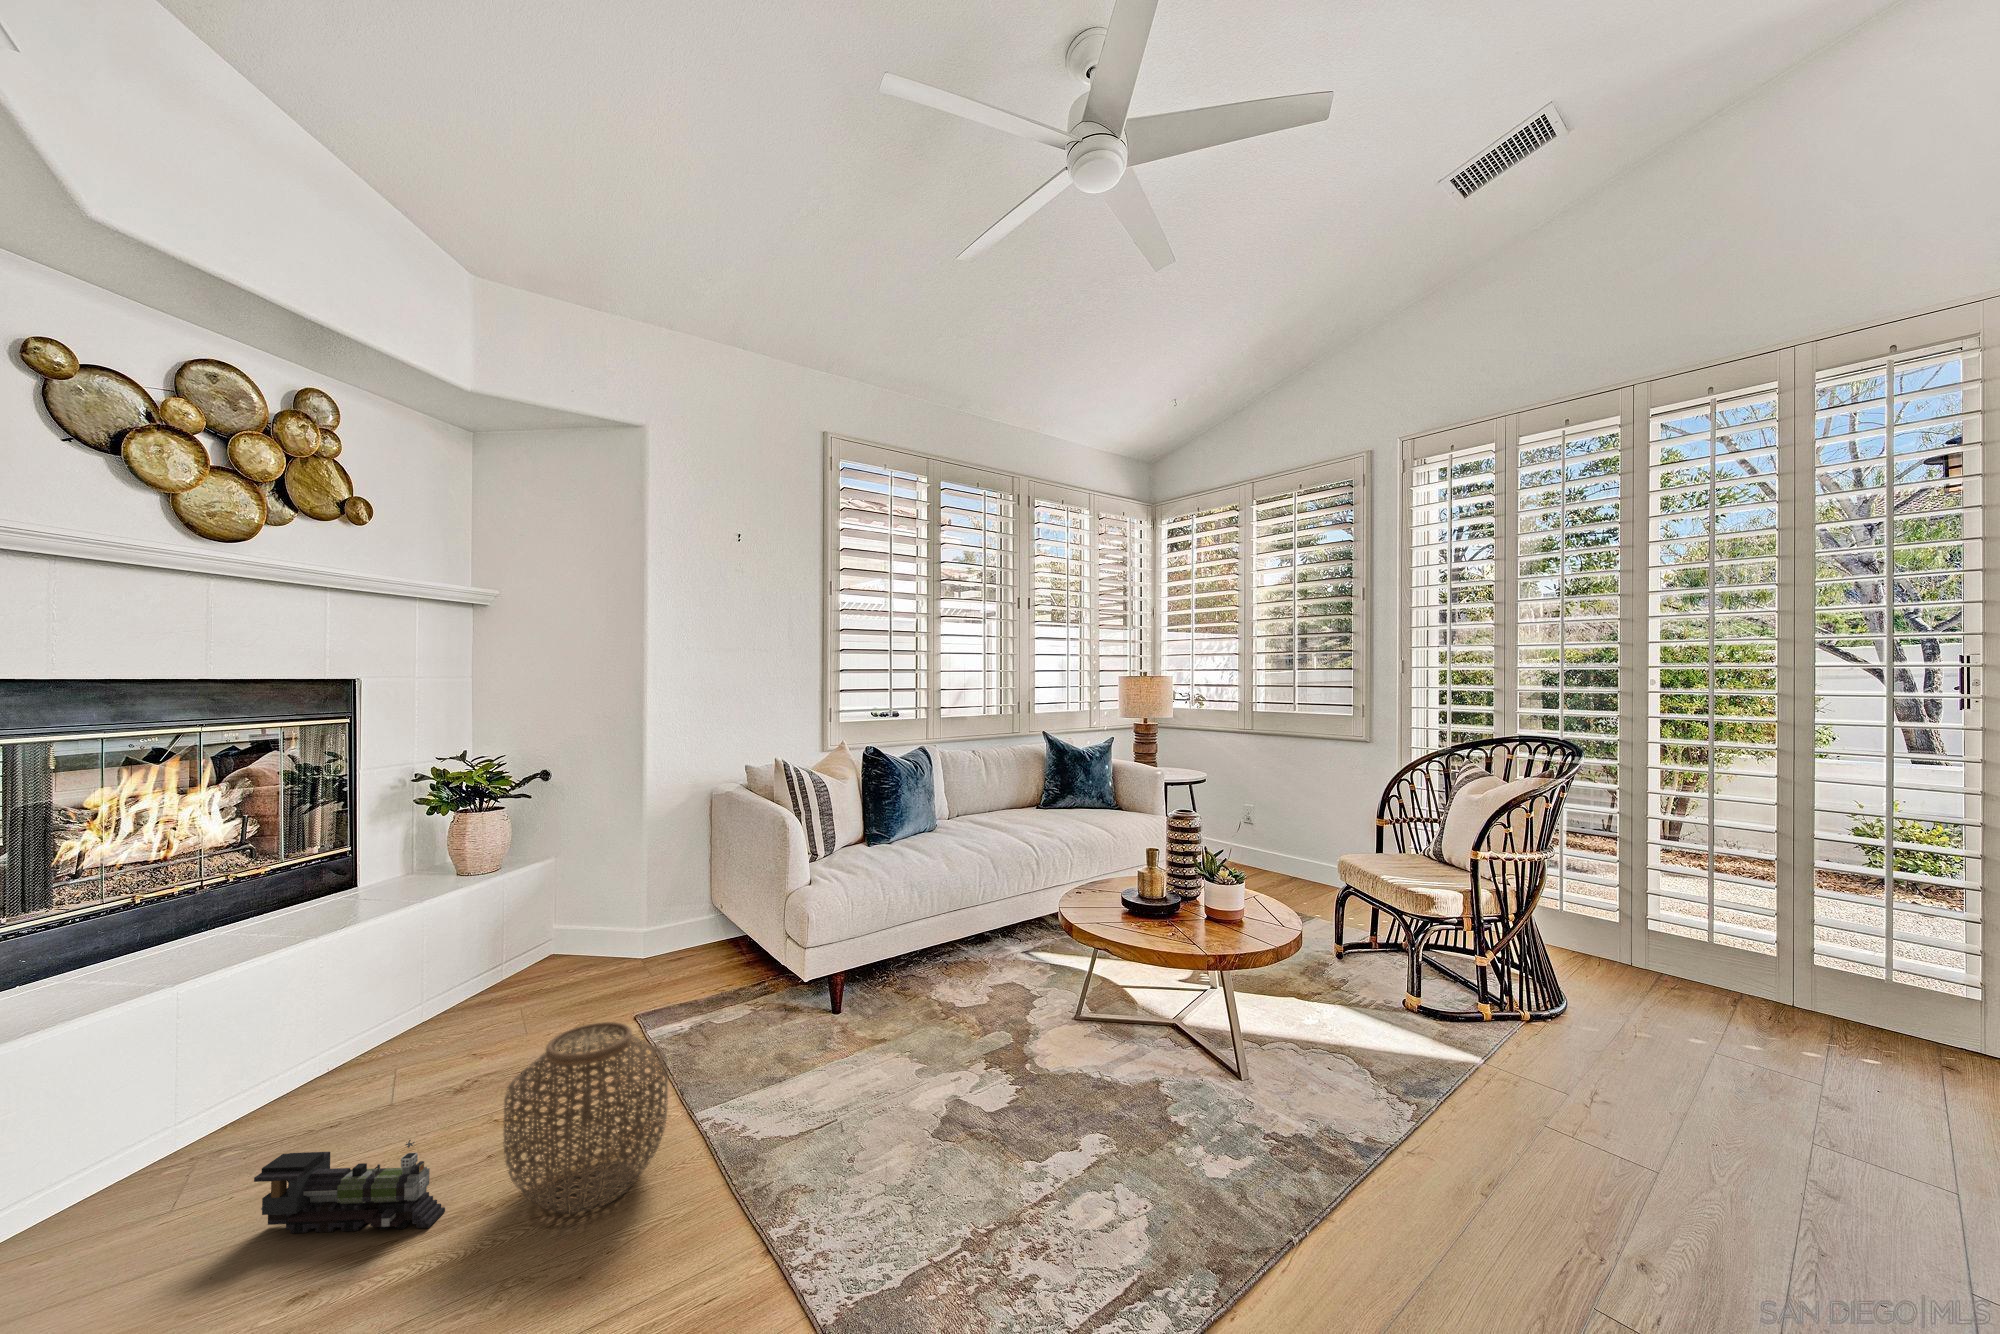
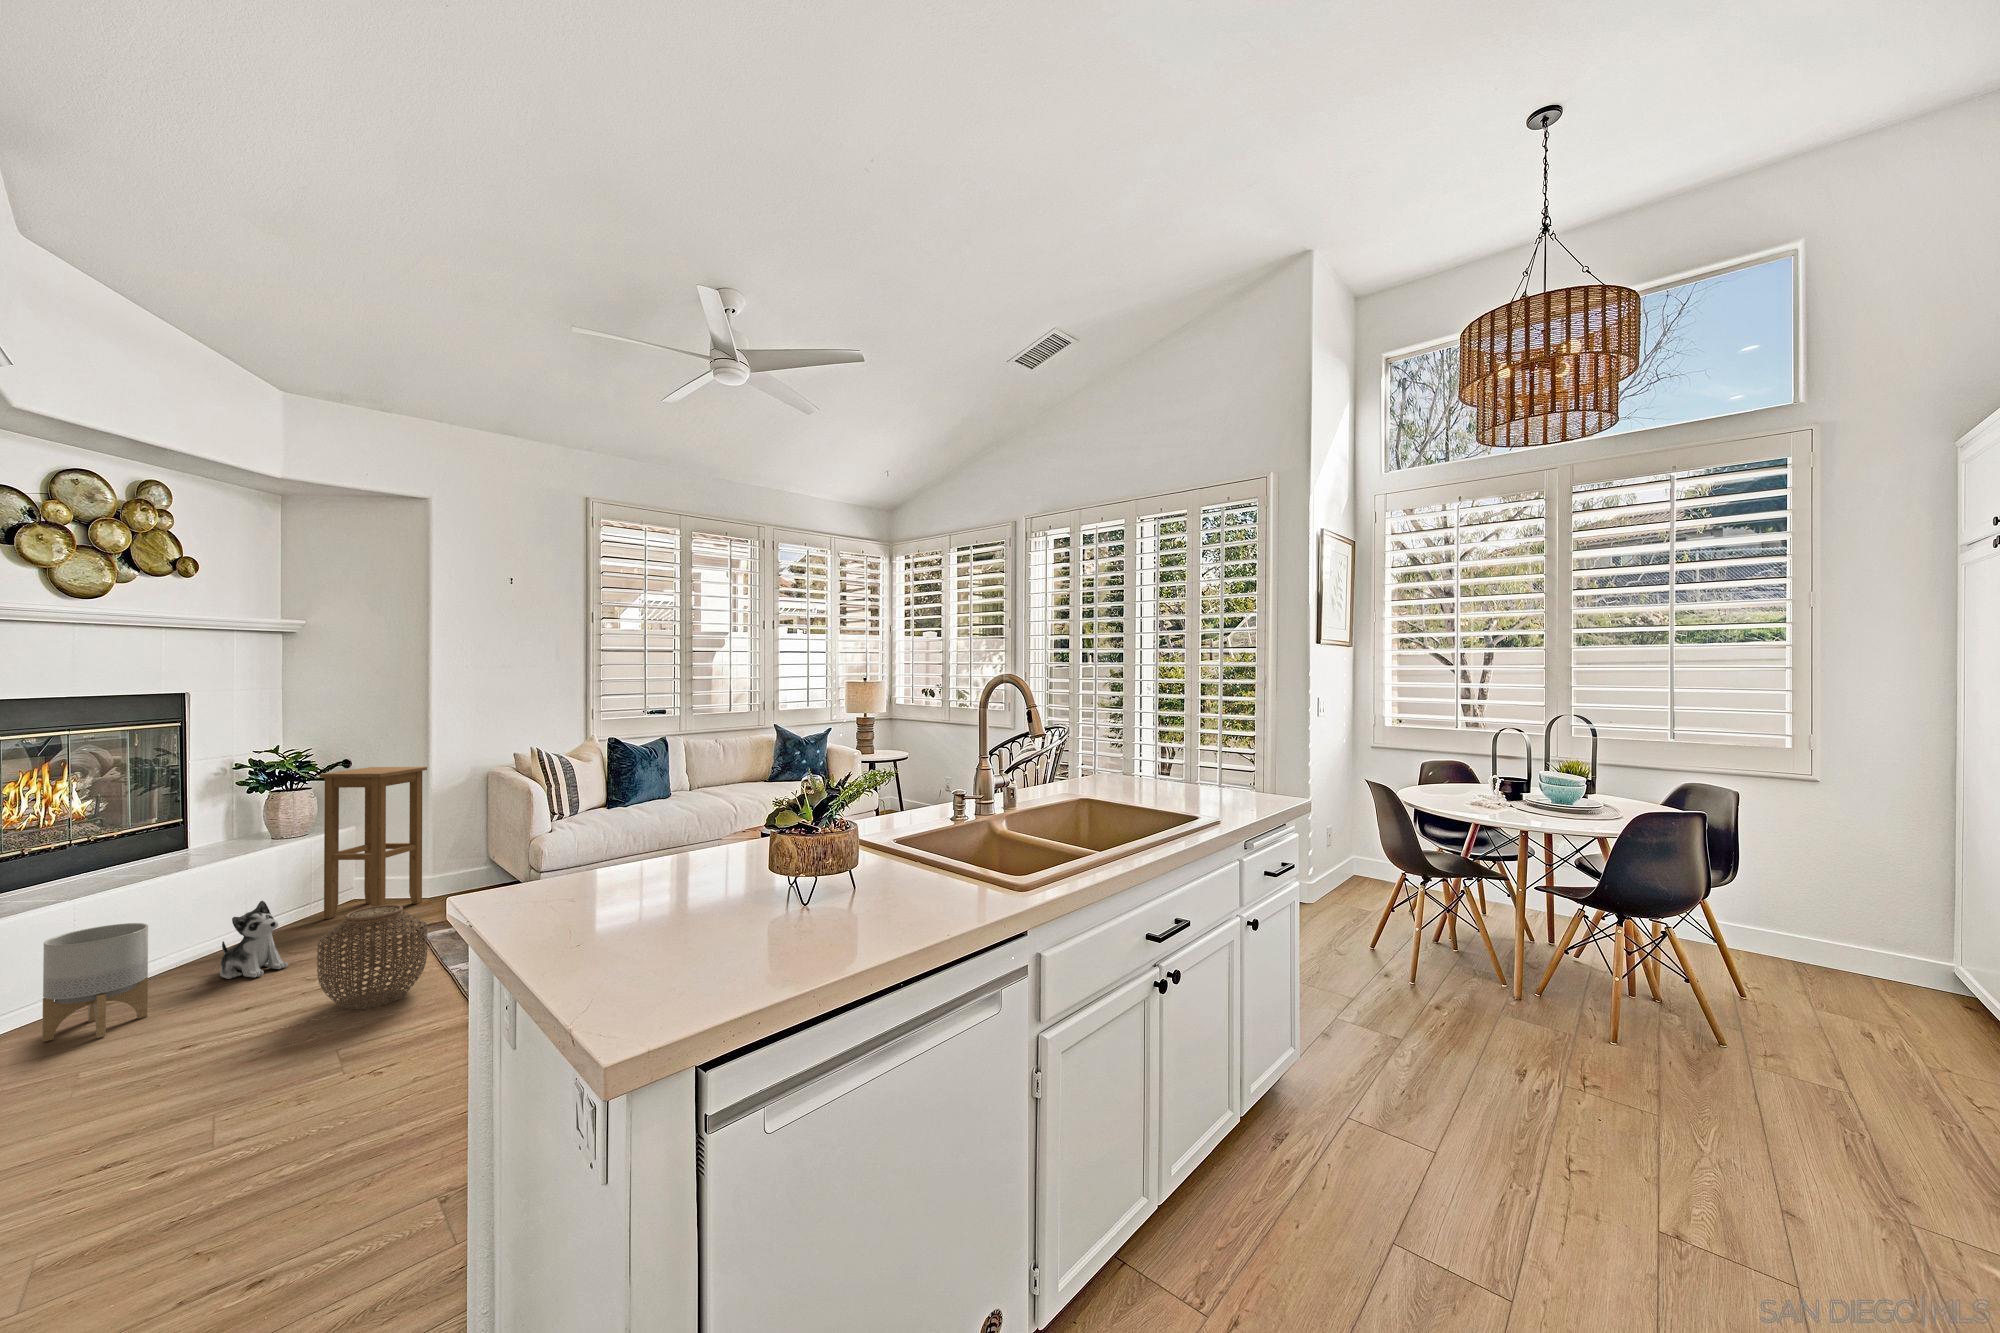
stool: none [515,781,644,994] -> present [319,767,427,919]
plush toy: none [377,987,468,1110] -> present [220,901,288,979]
planter: none [97,1036,264,1249] -> present [42,923,148,1042]
toy train: present [254,1140,445,1233] -> none [151,971,278,1028]

